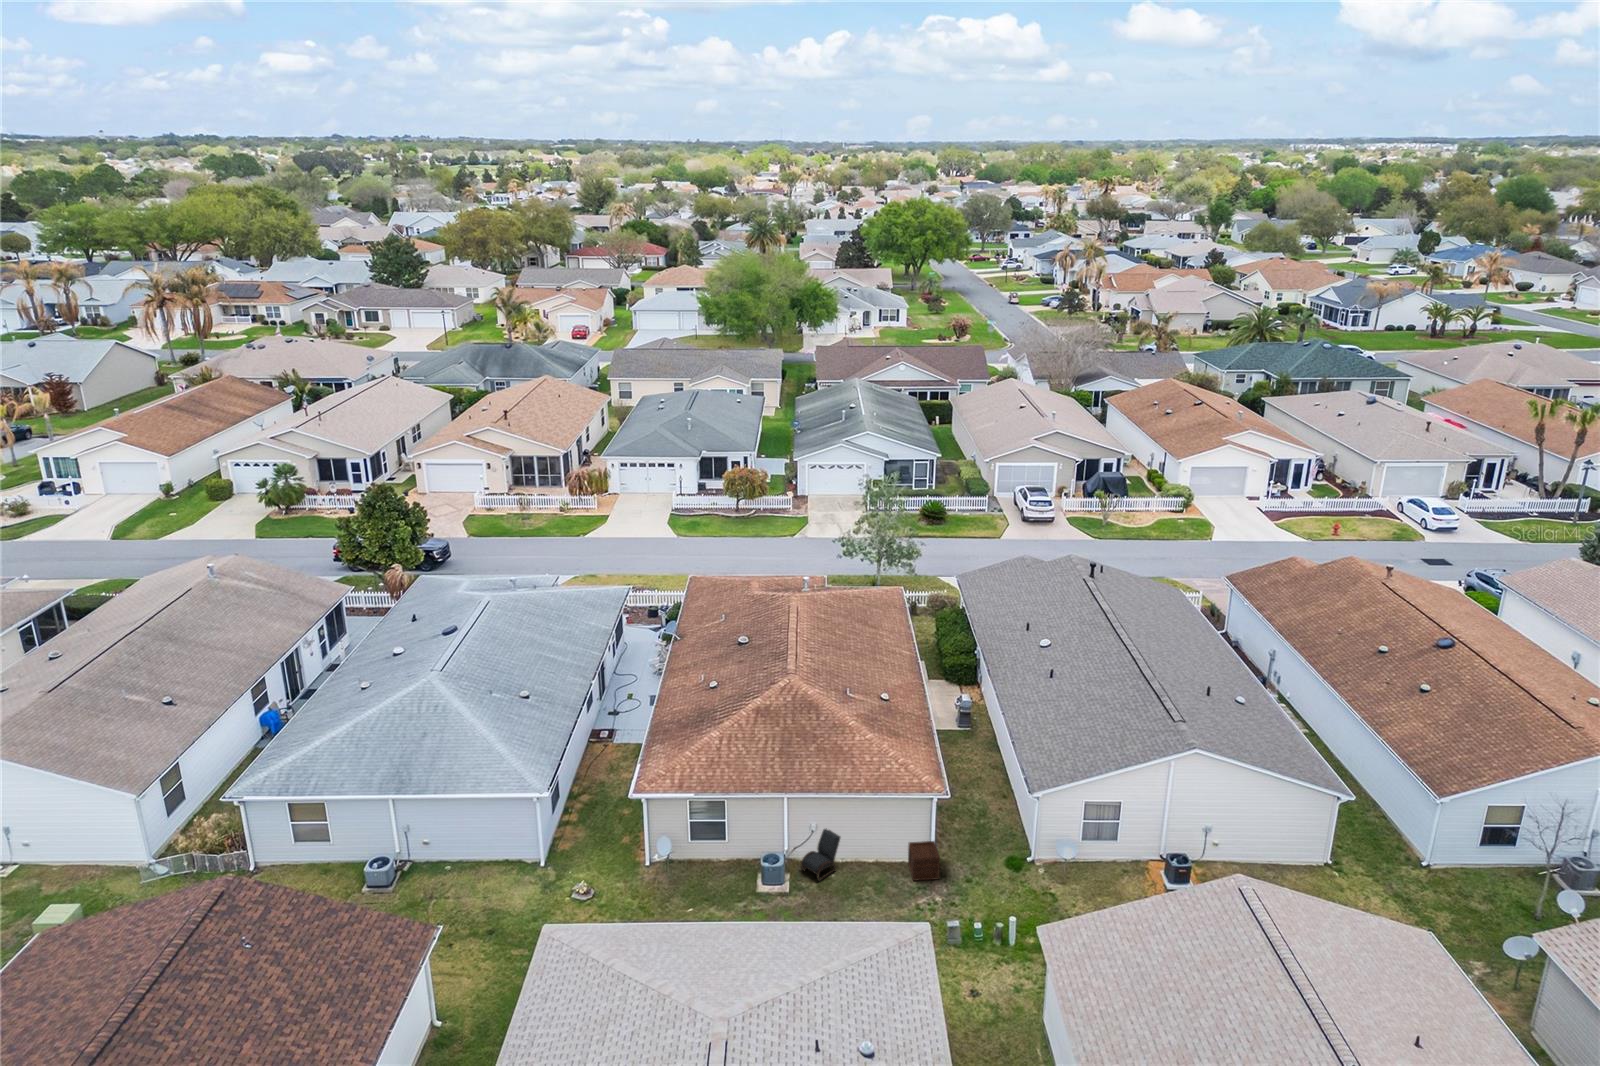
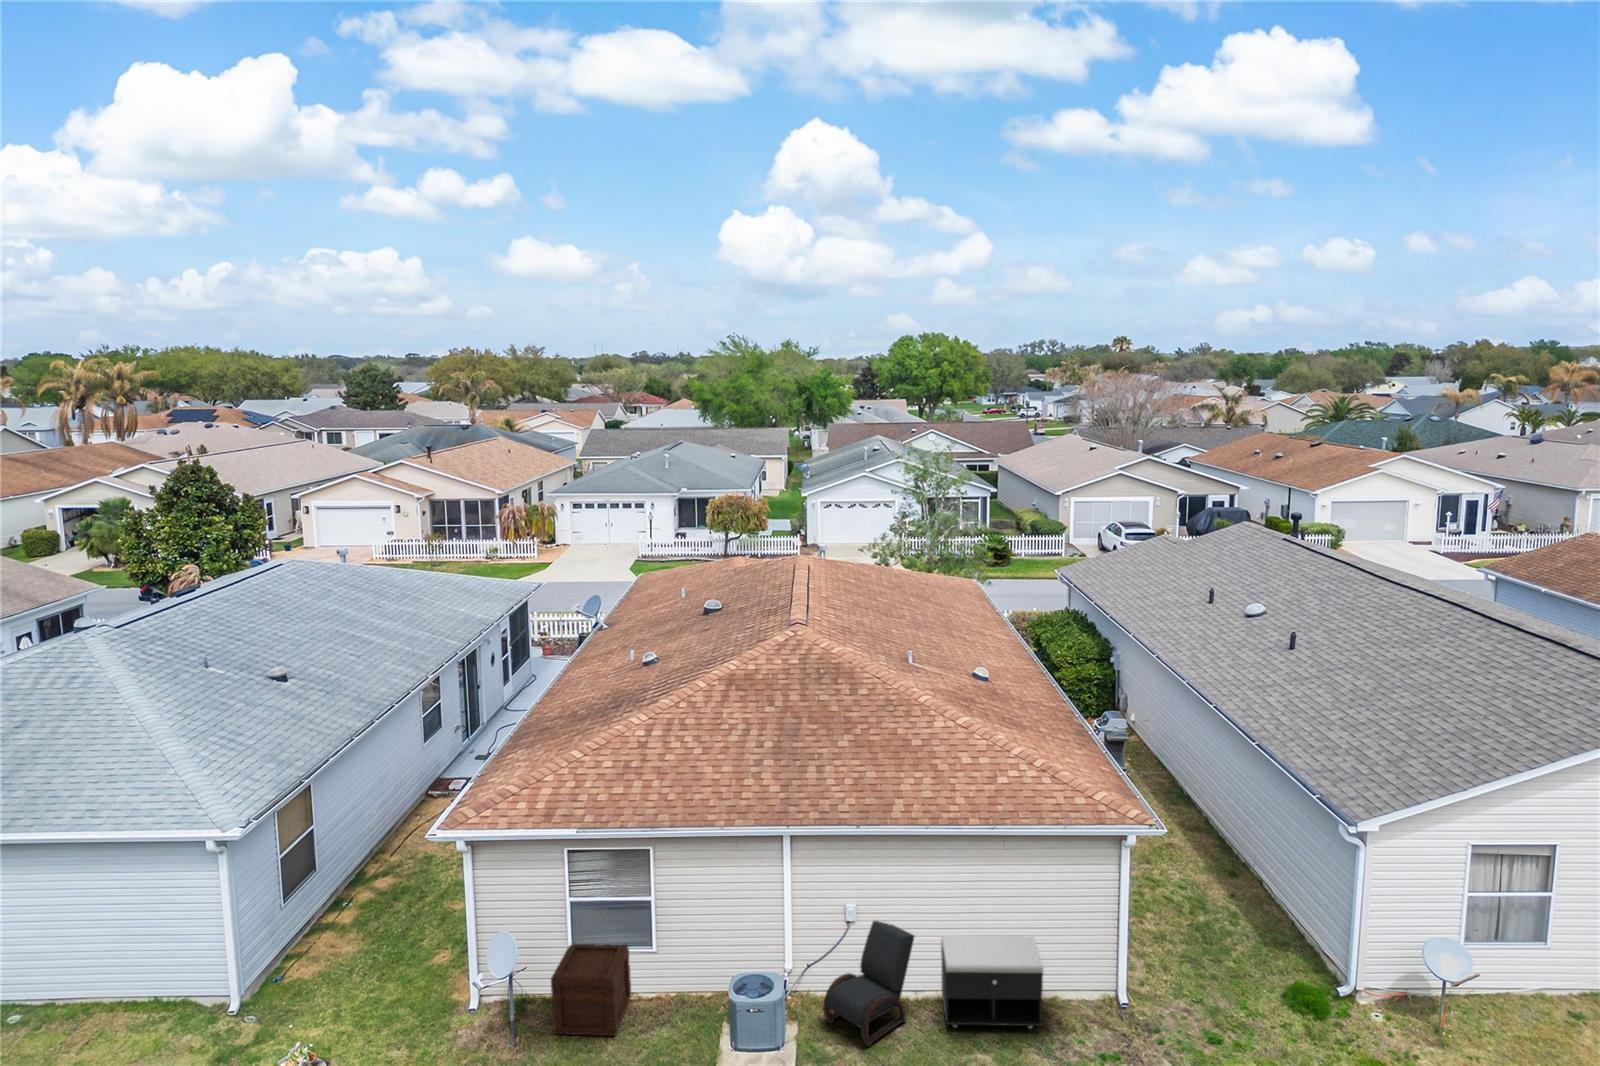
storage bench: none [853,836,894,874] -> present [941,936,1043,1028]
wooden crate: present [908,841,940,881] -> present [551,943,631,1036]

